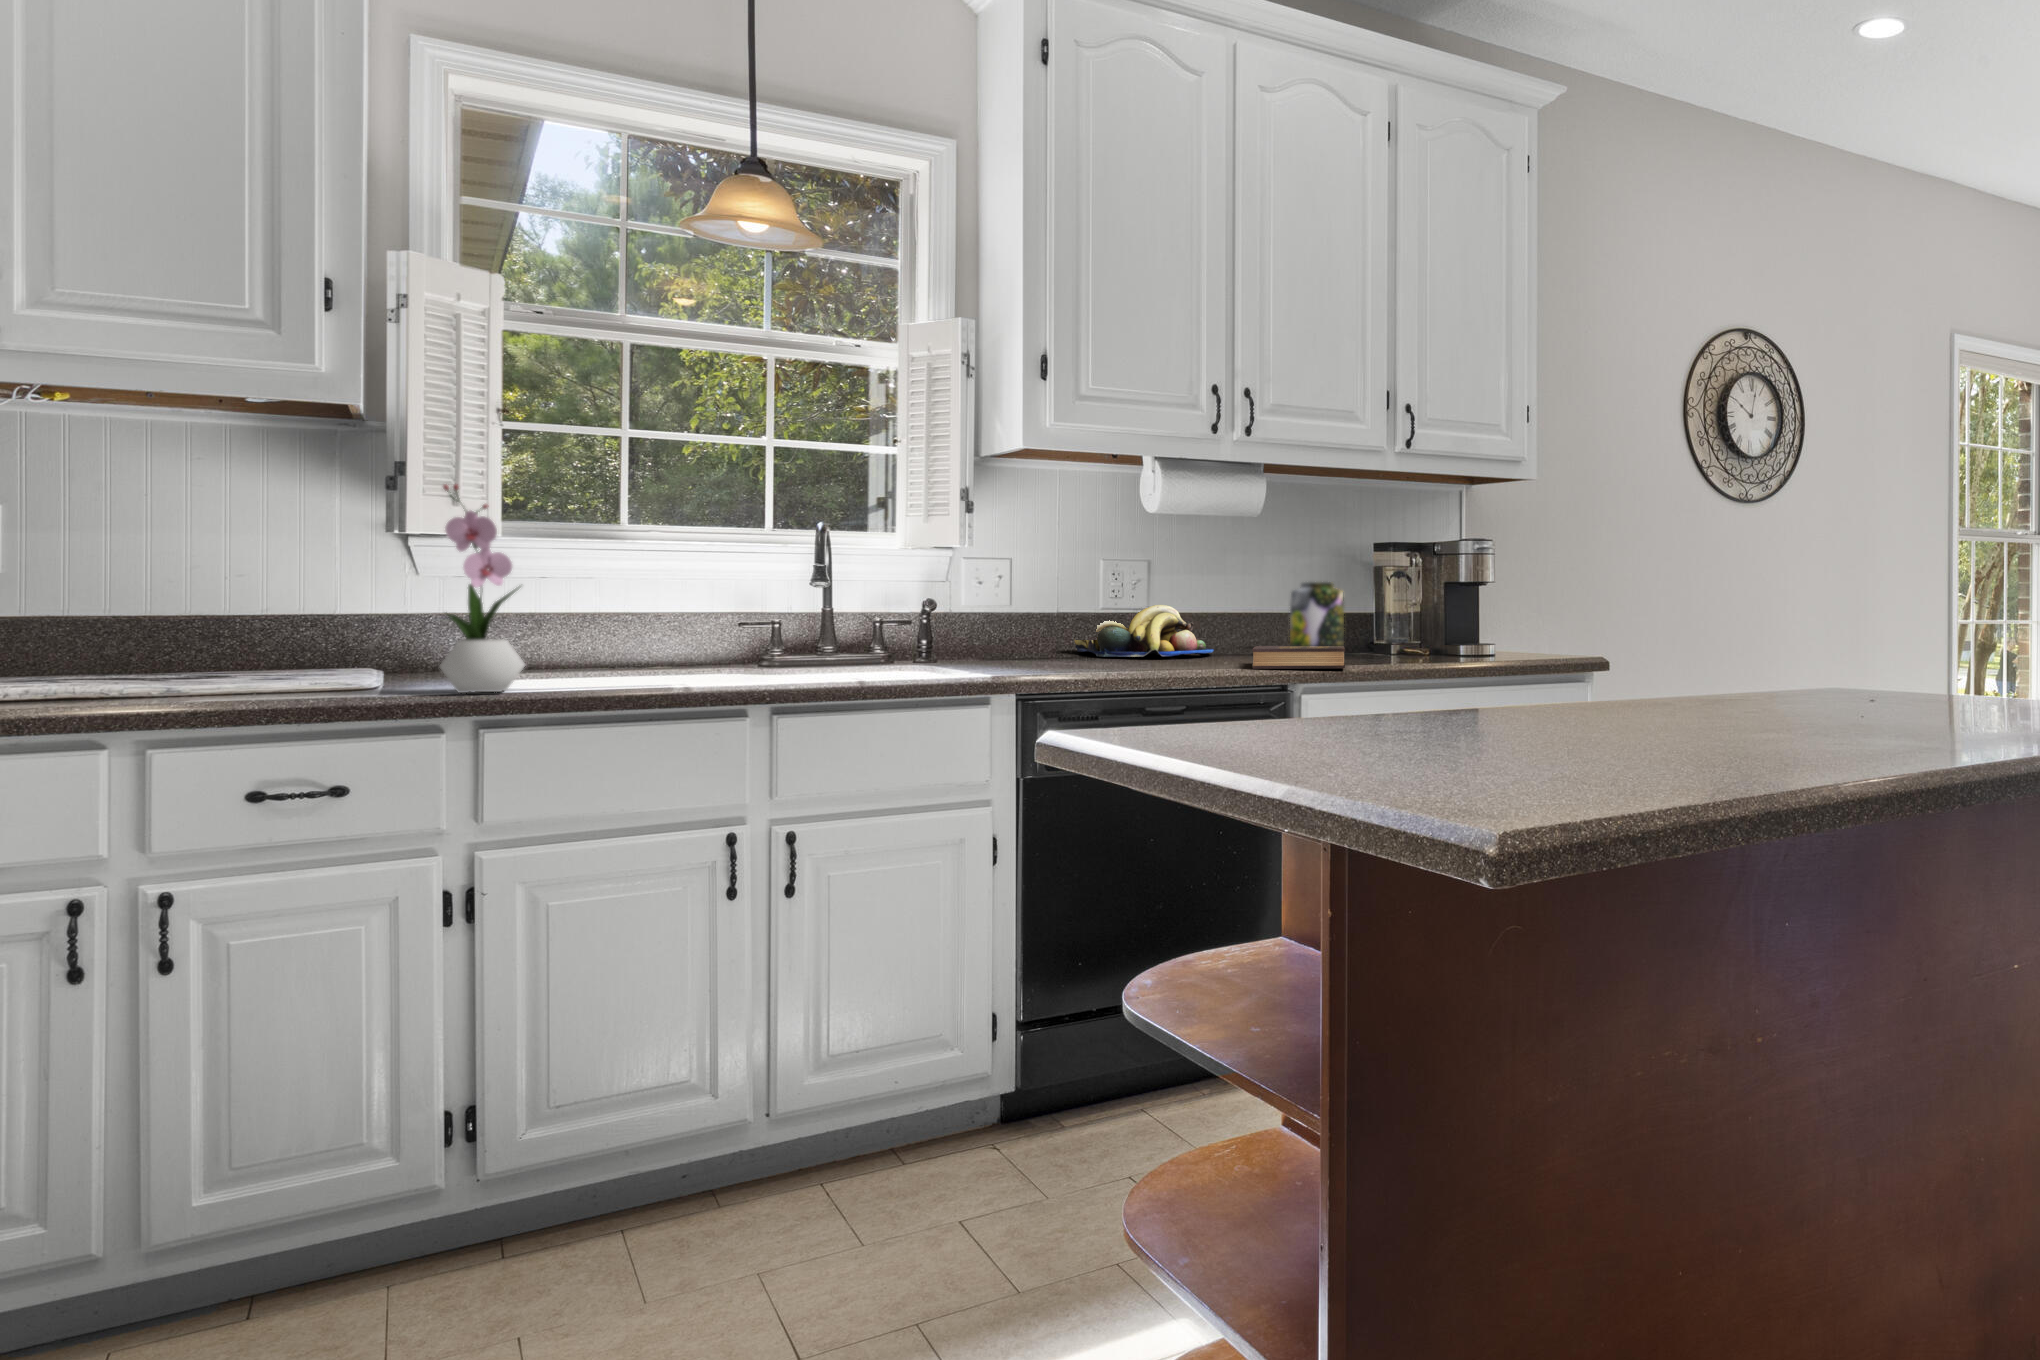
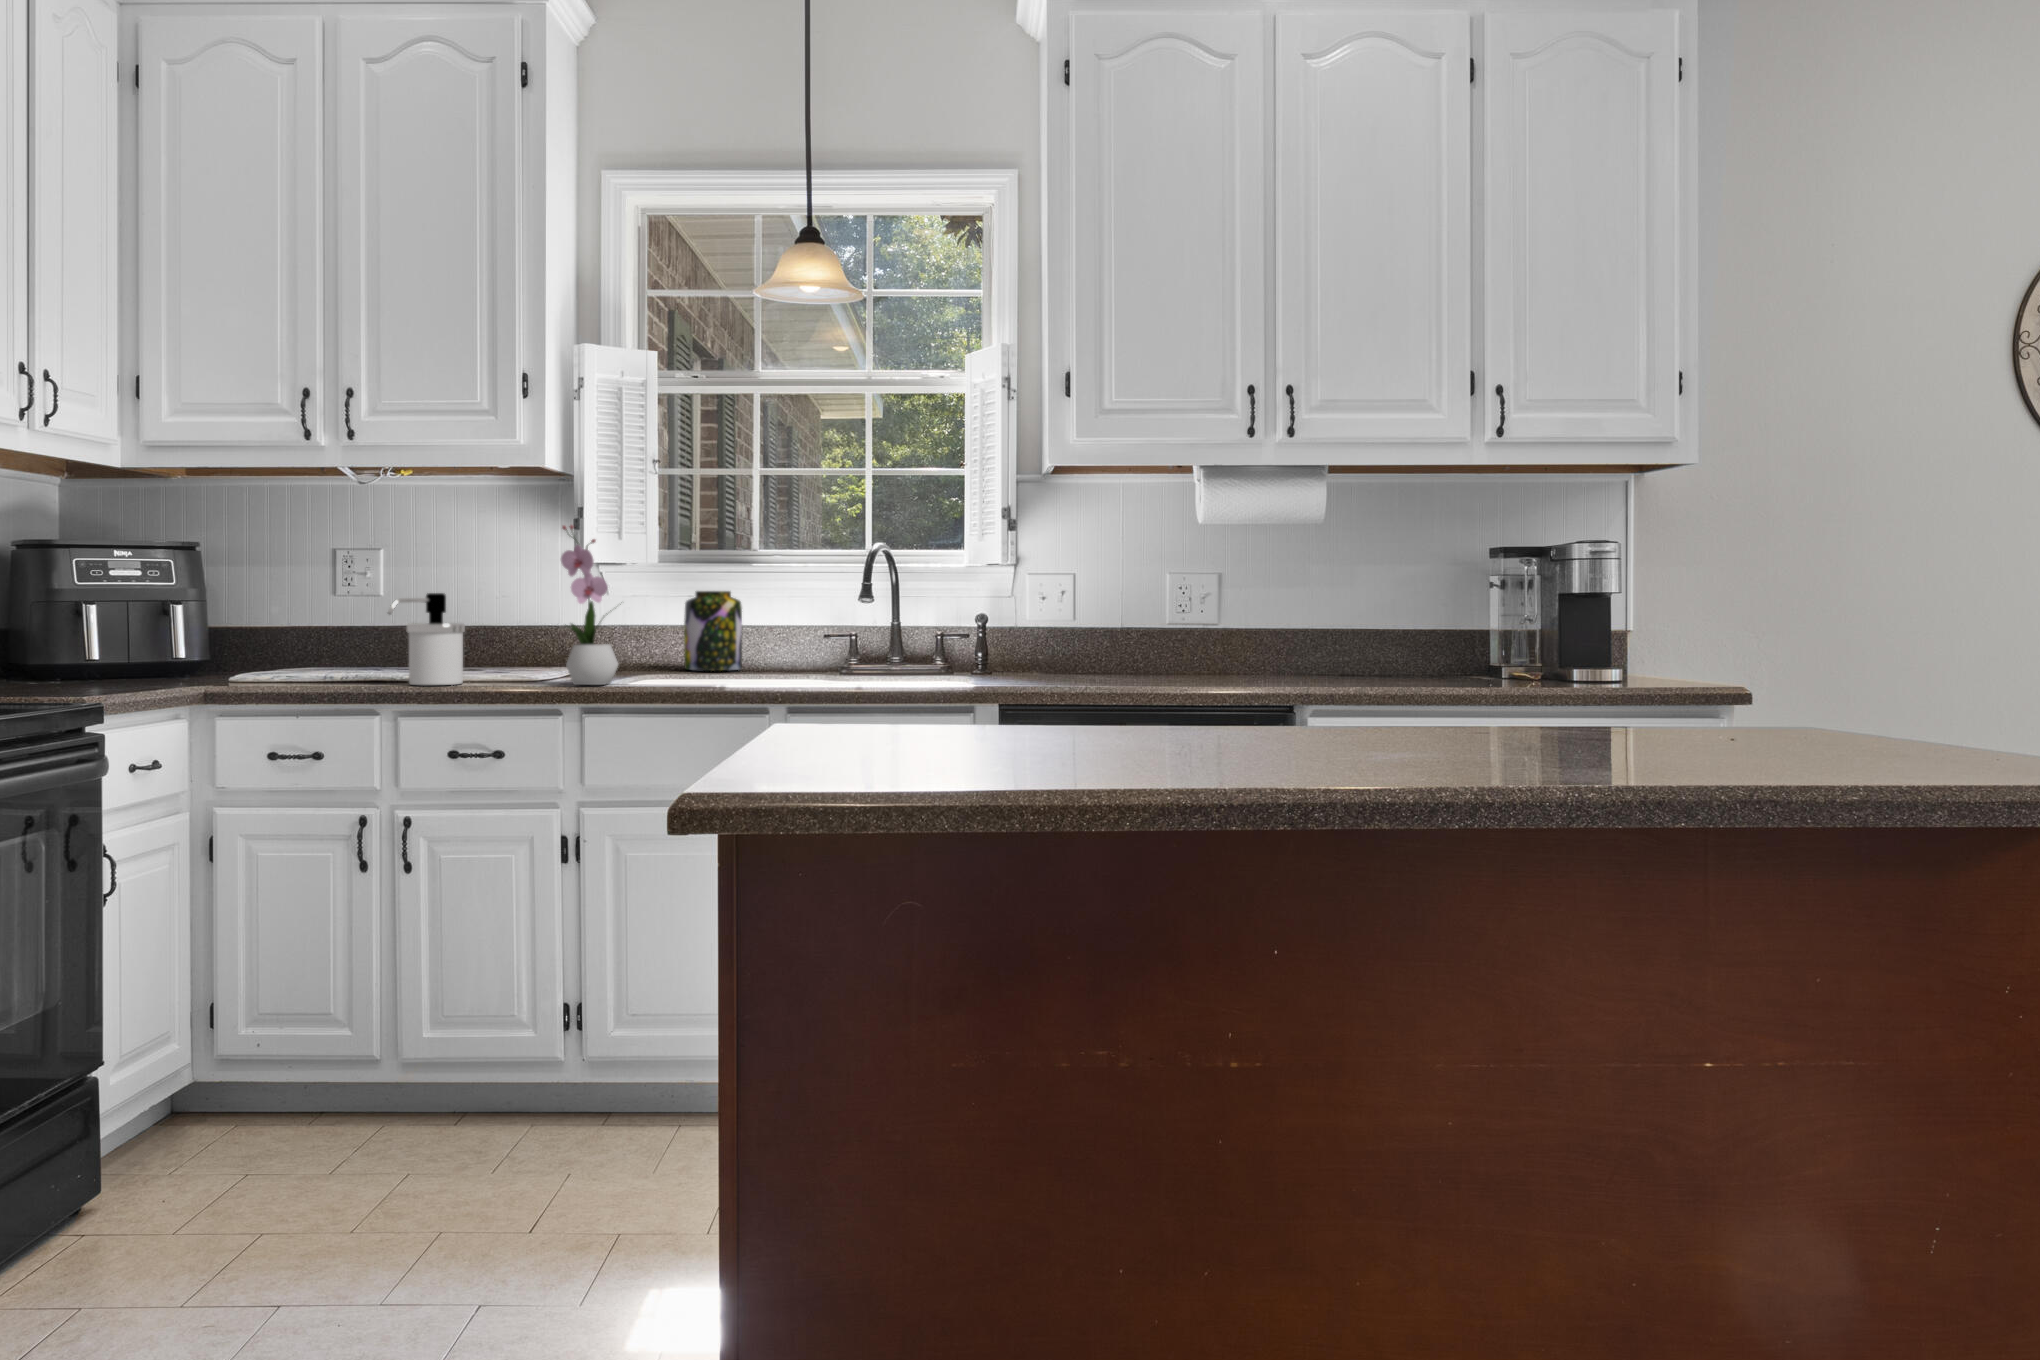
soap dispenser: none [142,571,264,702] -> present [388,593,465,685]
jar: present [1290,582,1344,646] -> present [684,591,742,671]
fruit bowl: present [1074,605,1214,657] -> none [1145,618,1286,672]
hardback book: present [1253,646,1345,669] -> none [1268,663,1387,690]

